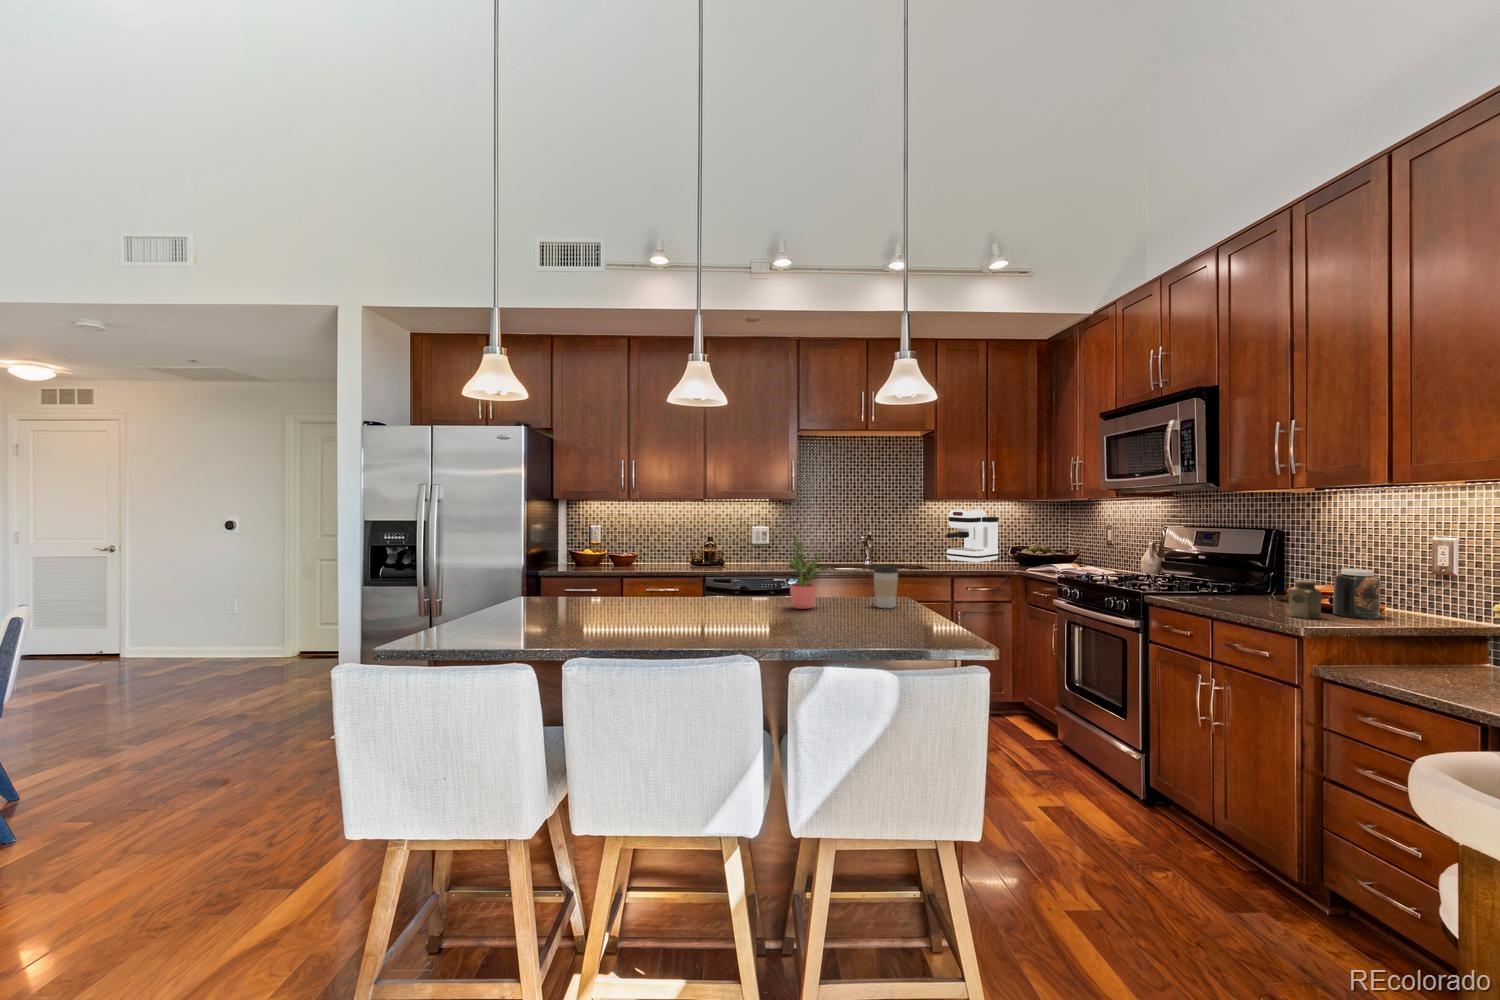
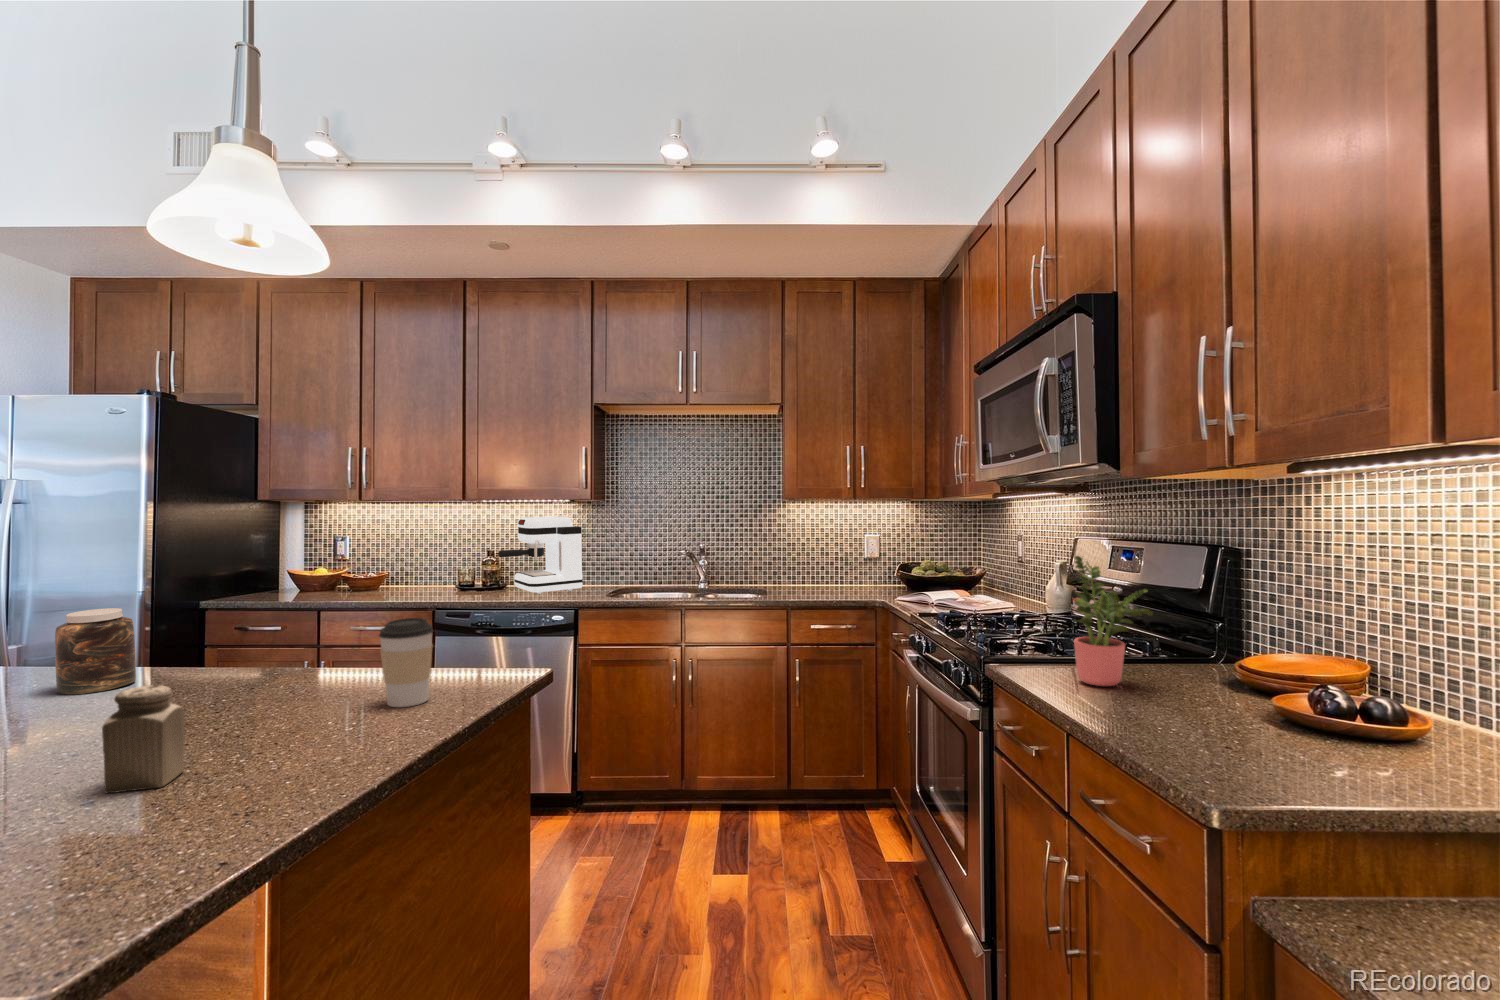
coffee maker: present [946,510,998,563] -> present [499,516,583,594]
potted plant: present [789,537,836,609] -> present [1074,556,1153,686]
jar: present [1333,568,1380,619] -> present [55,608,136,695]
salt shaker: present [1289,580,1322,619] -> present [102,685,185,793]

